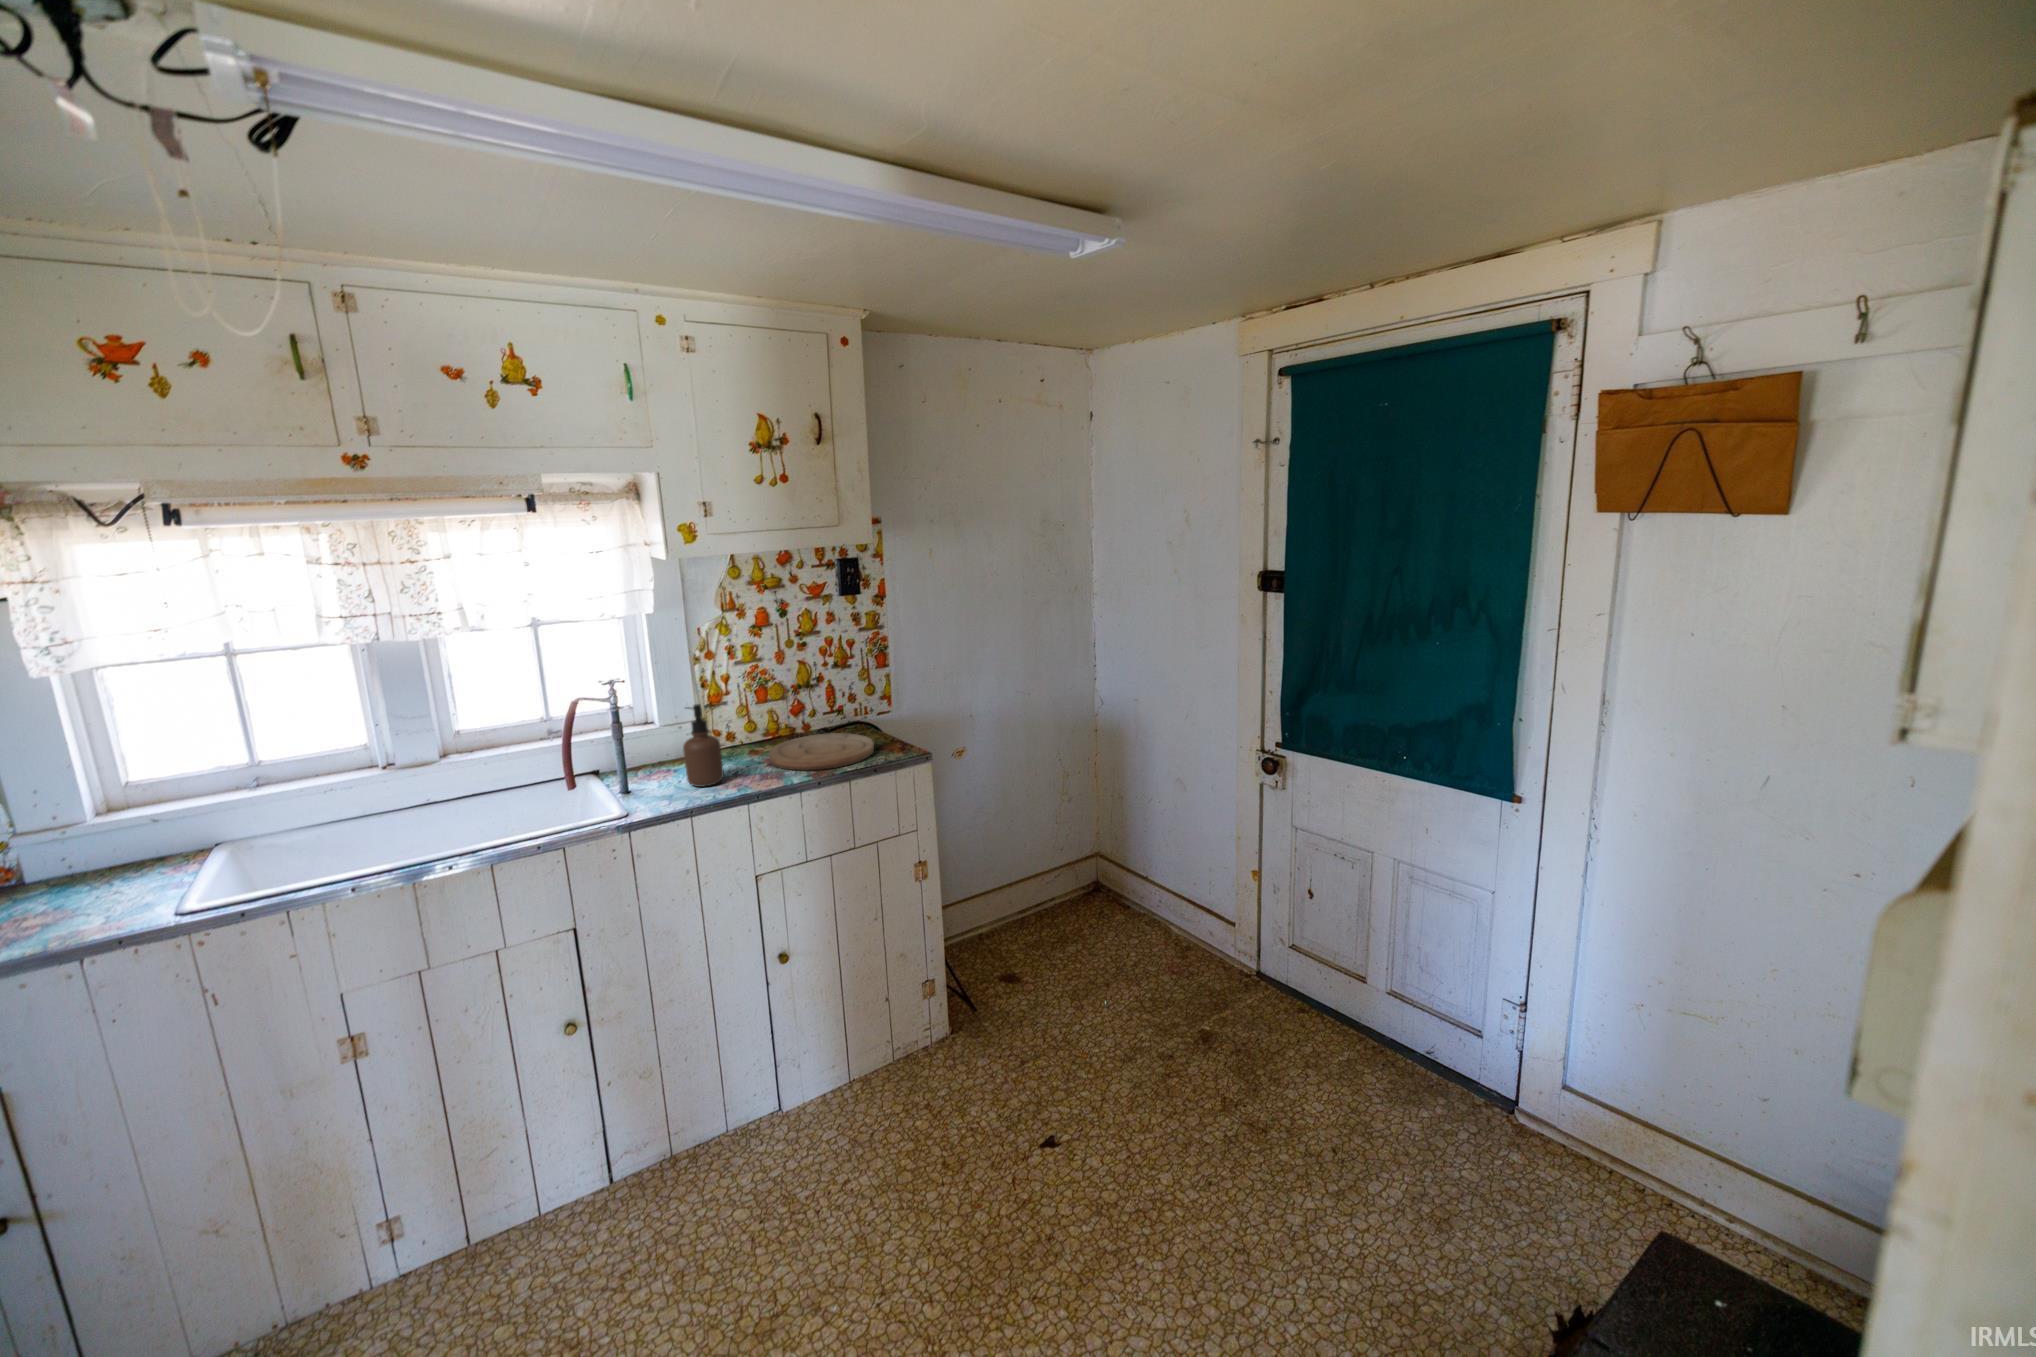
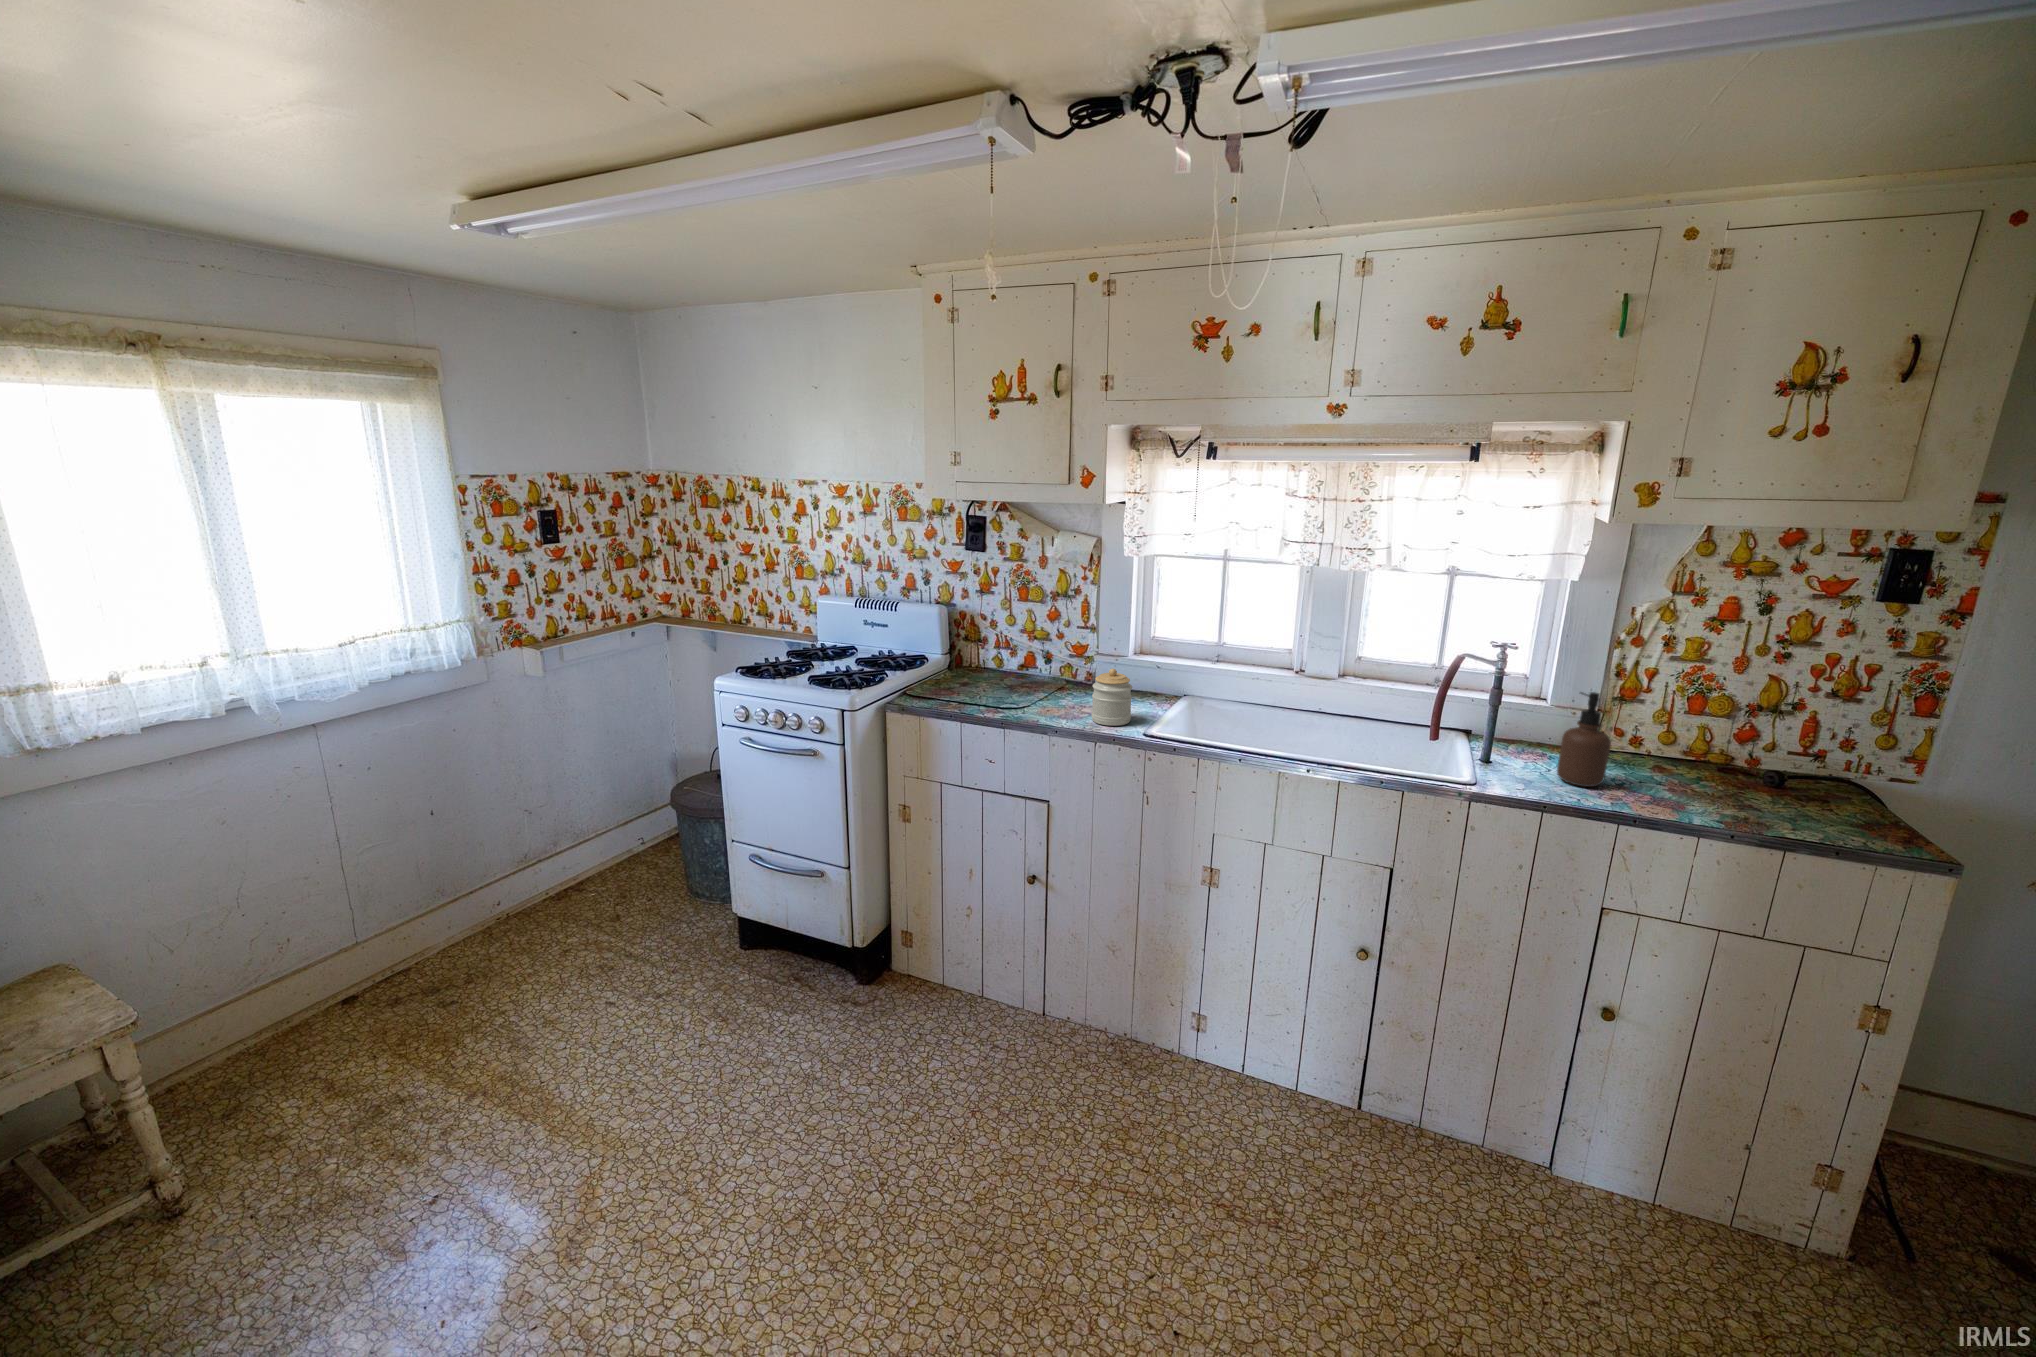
cutting board: present [769,733,874,771] -> none [1675,769,1859,831]
jar: none [37,842,137,932] -> present [1092,669,1132,726]

